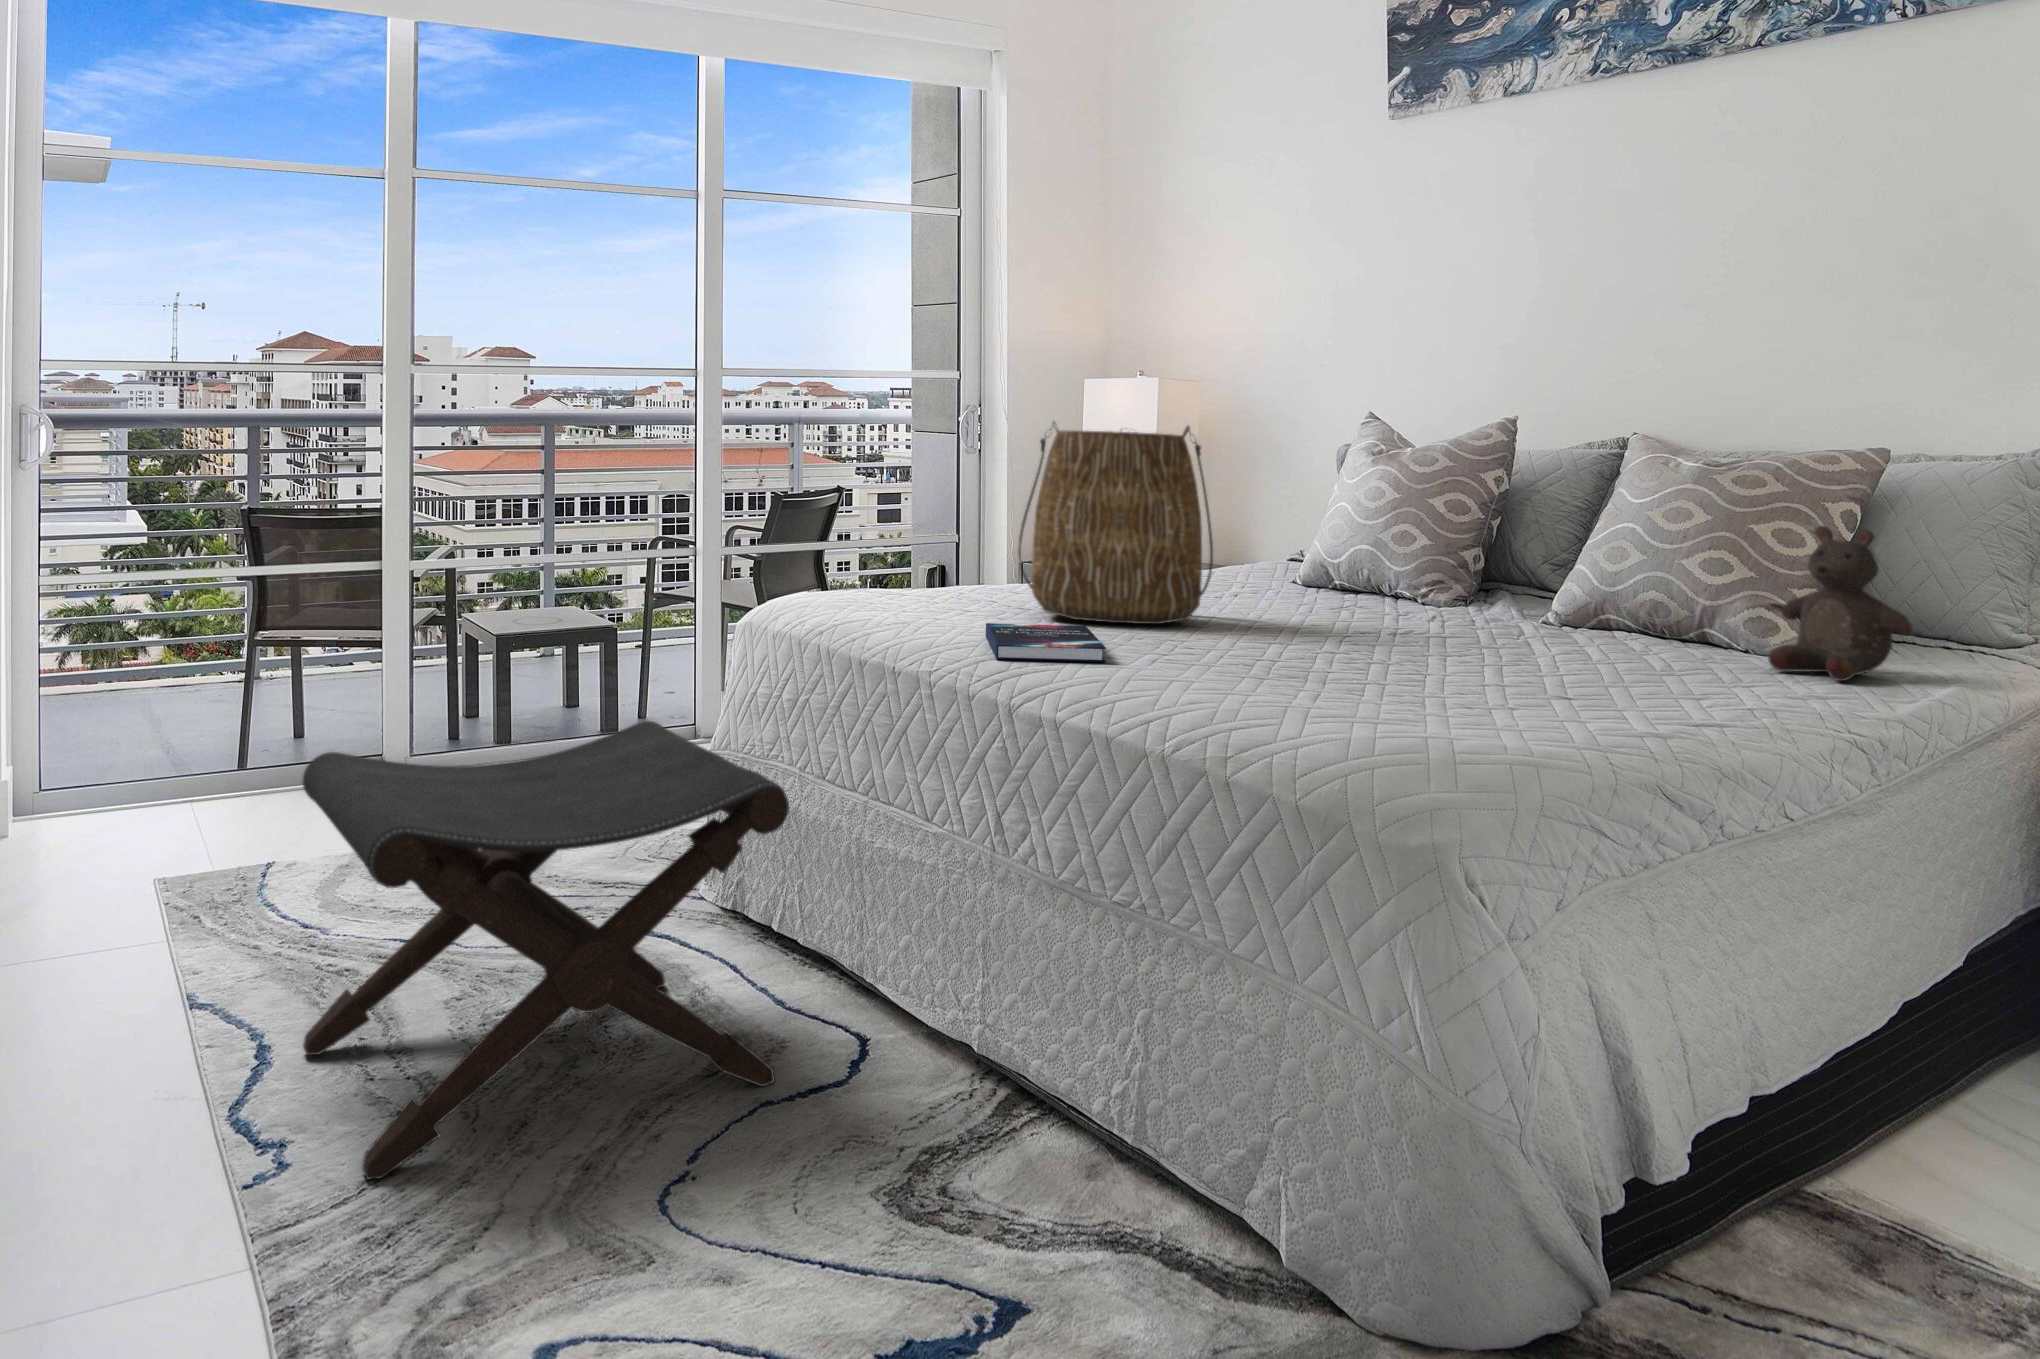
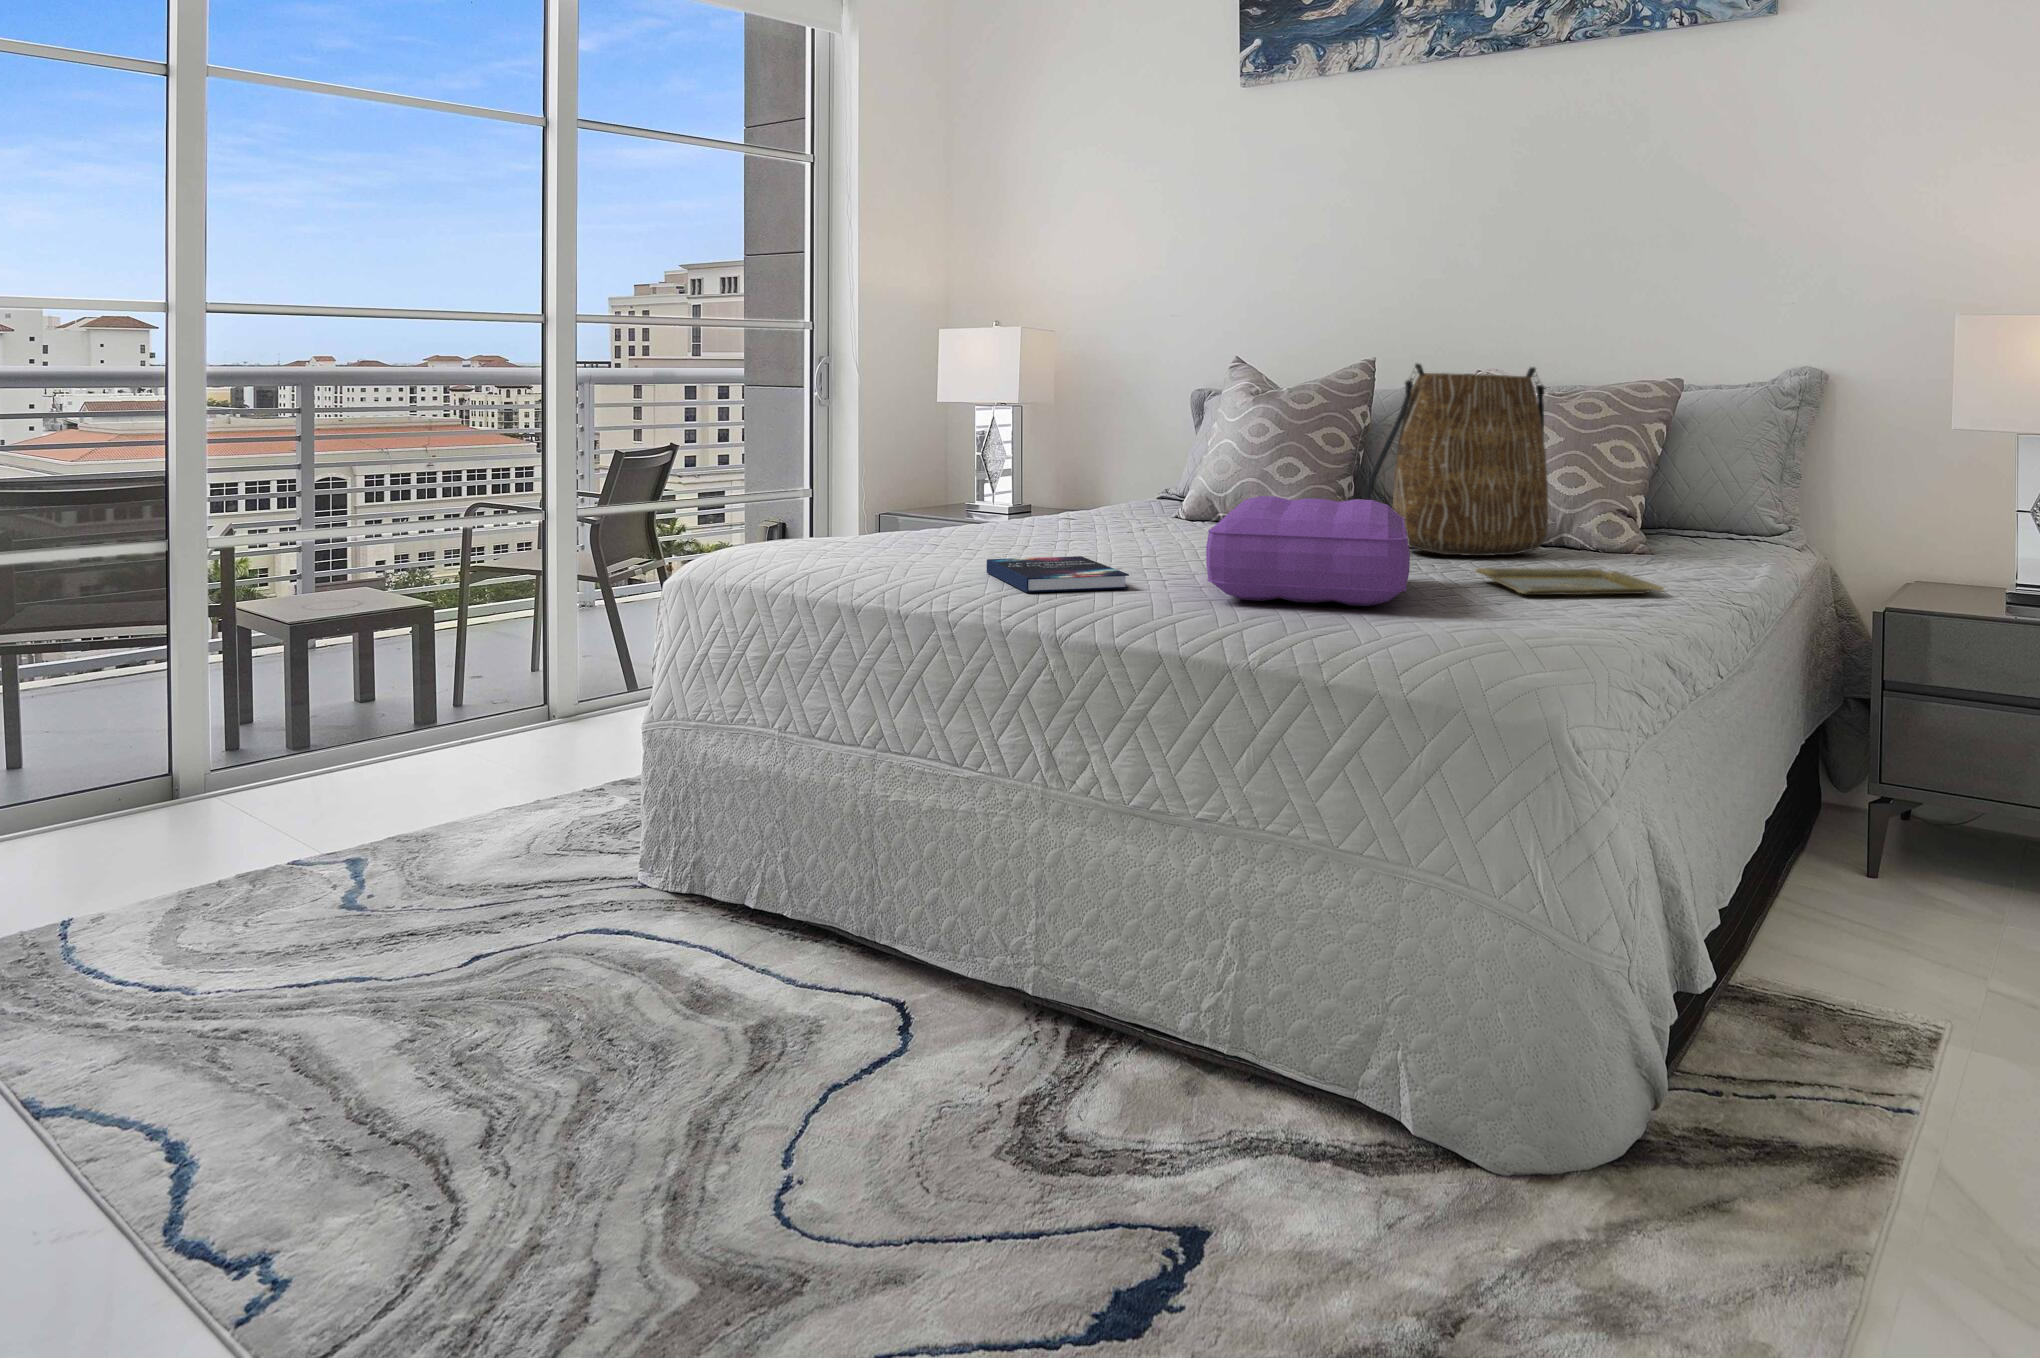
tote bag: present [1018,422,1213,624] -> present [1365,364,1548,556]
stuffed bear: present [1768,526,1912,681] -> none [1629,438,1734,566]
pillow: none [1167,574,1428,699] -> present [1206,496,1410,606]
tray: none [1512,667,1742,710] -> present [1475,568,1664,595]
footstool: present [303,721,789,1179] -> none [229,688,849,1272]

